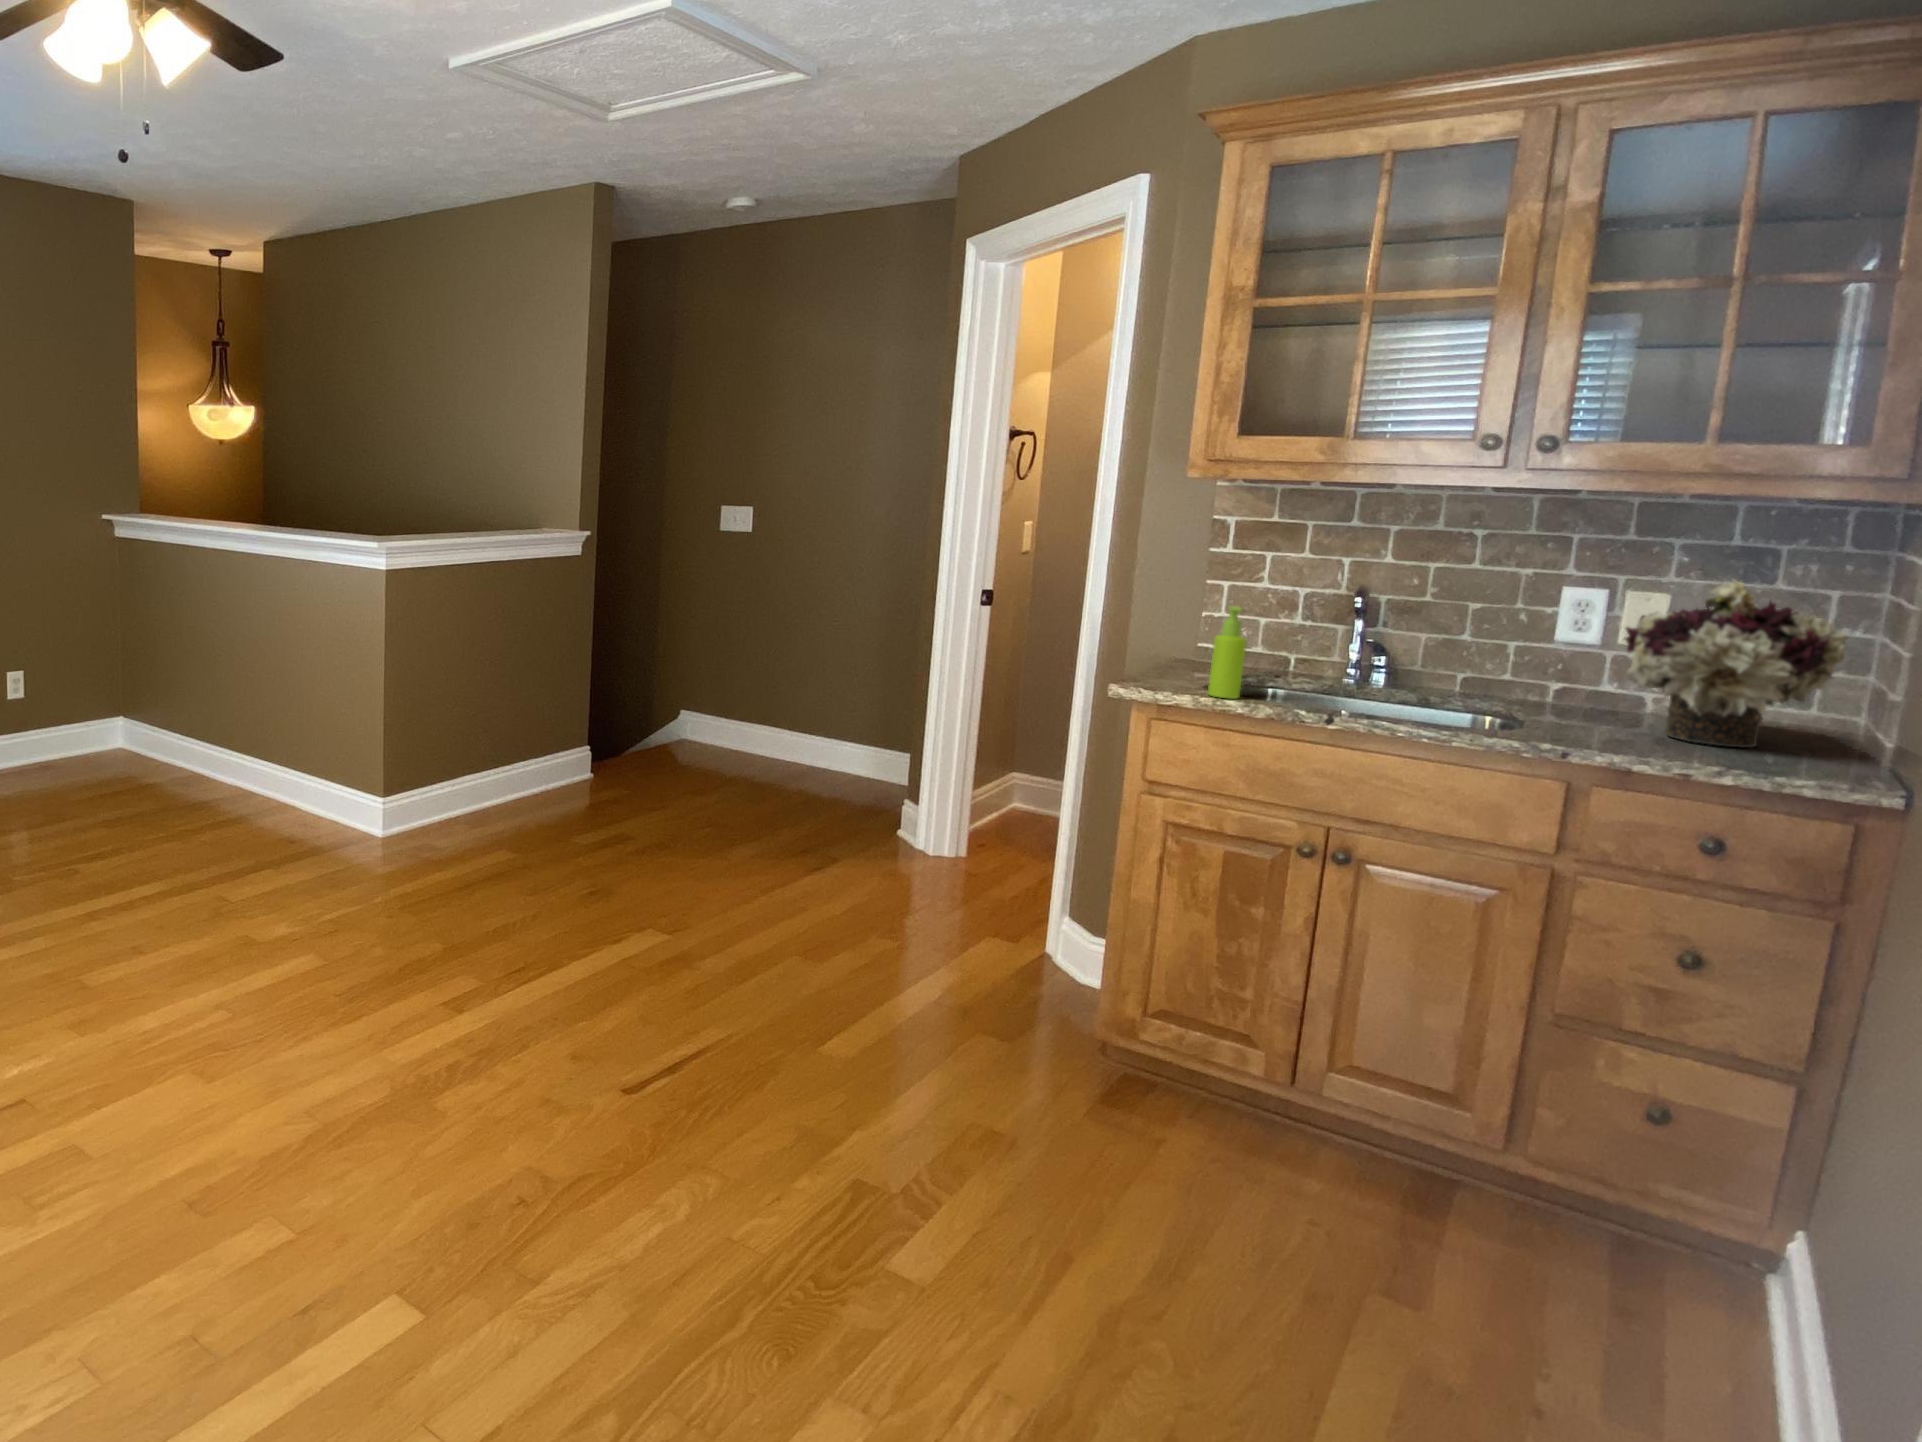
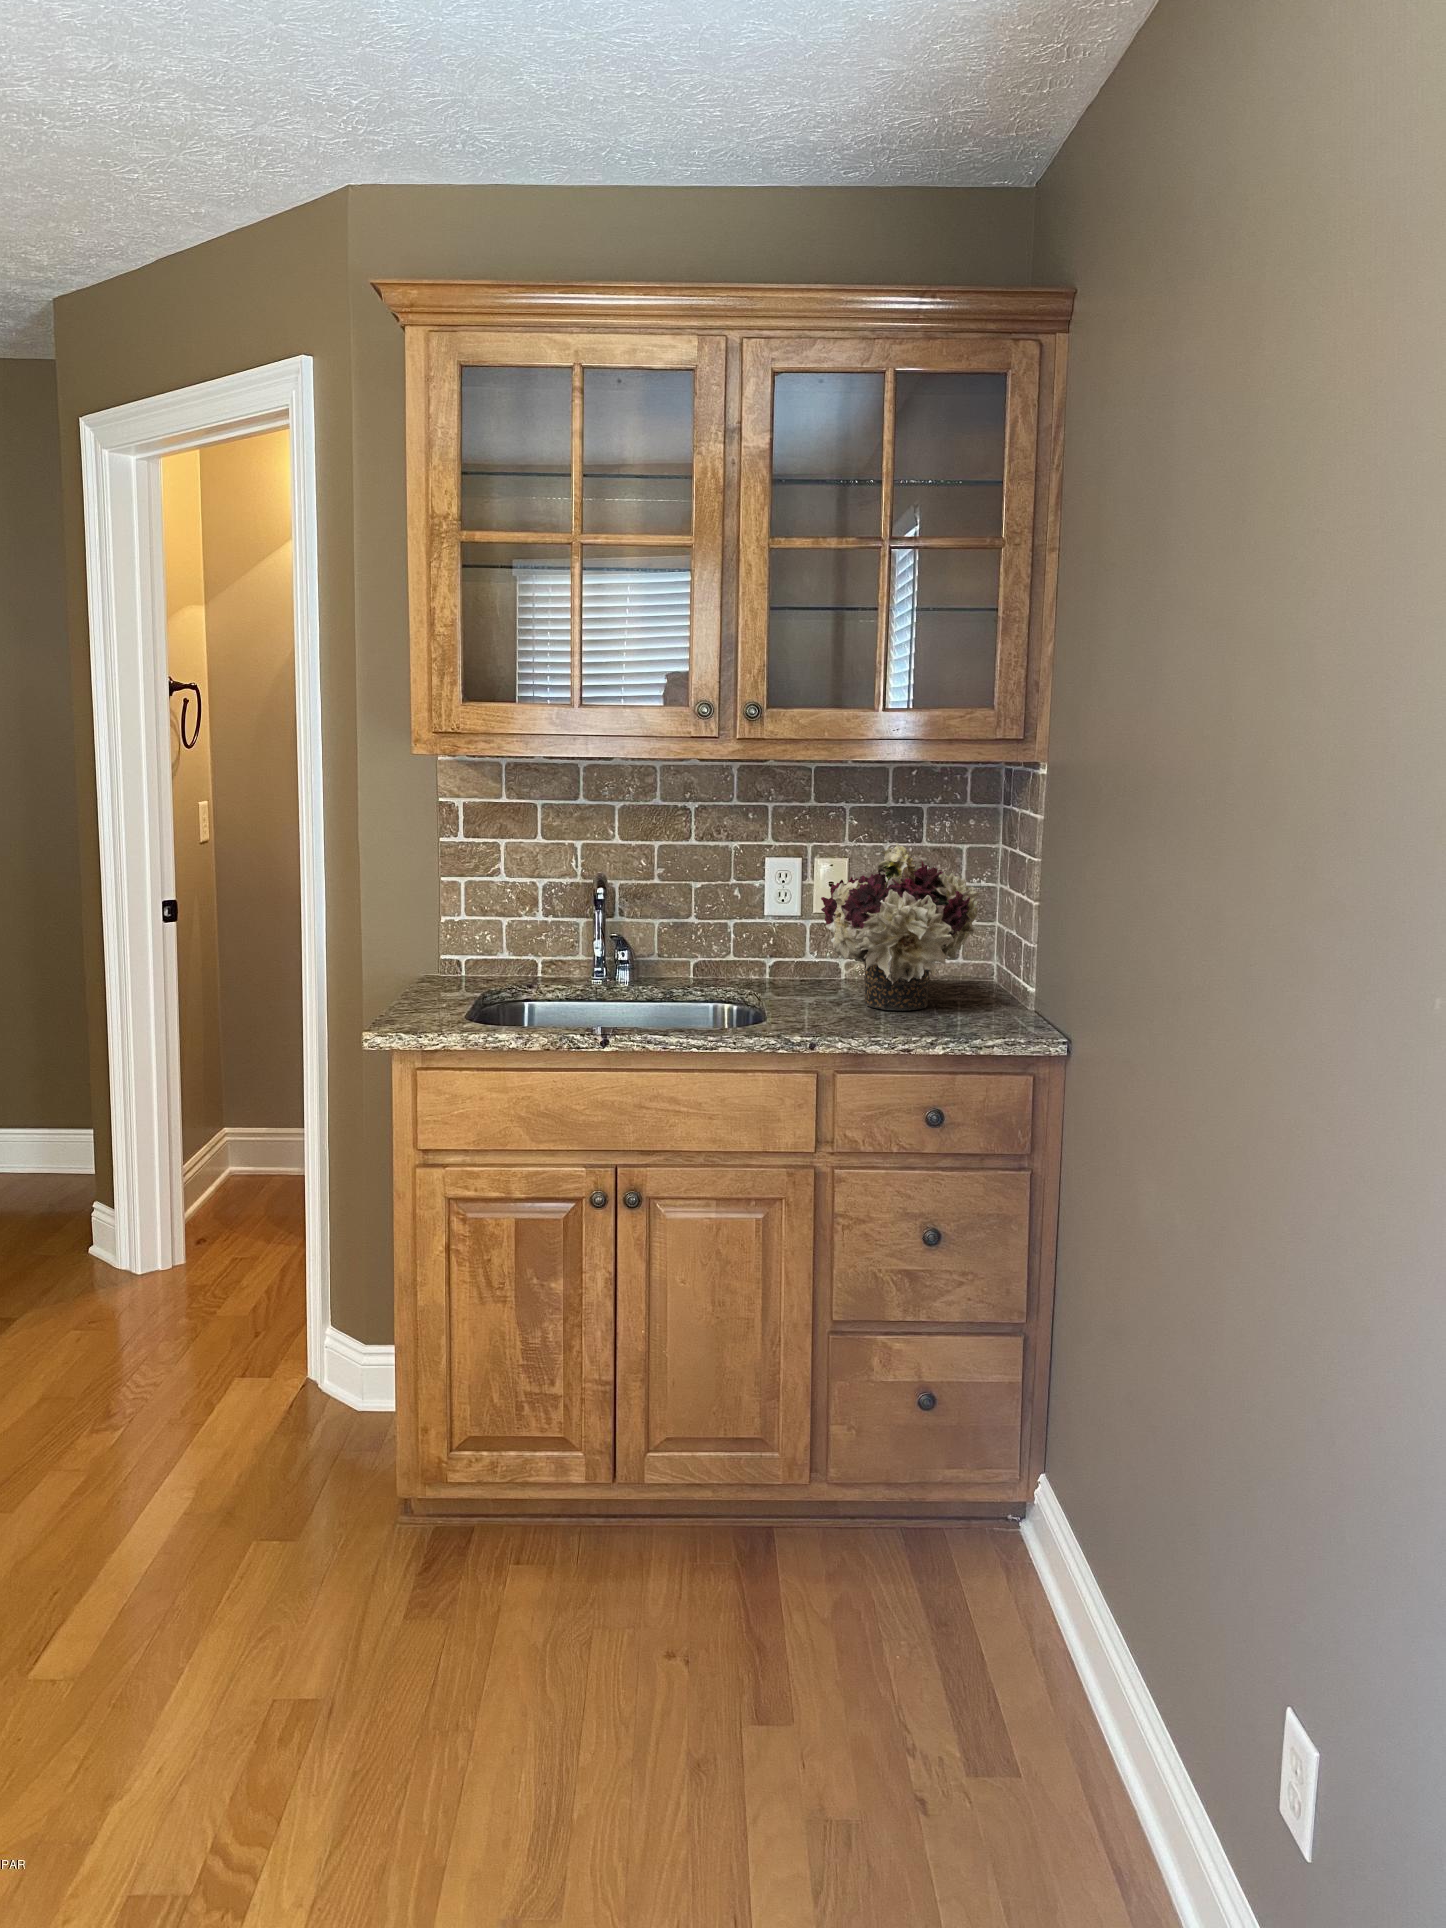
soap dispenser: present [1208,606,1246,699] -> none [474,916,508,1032]

